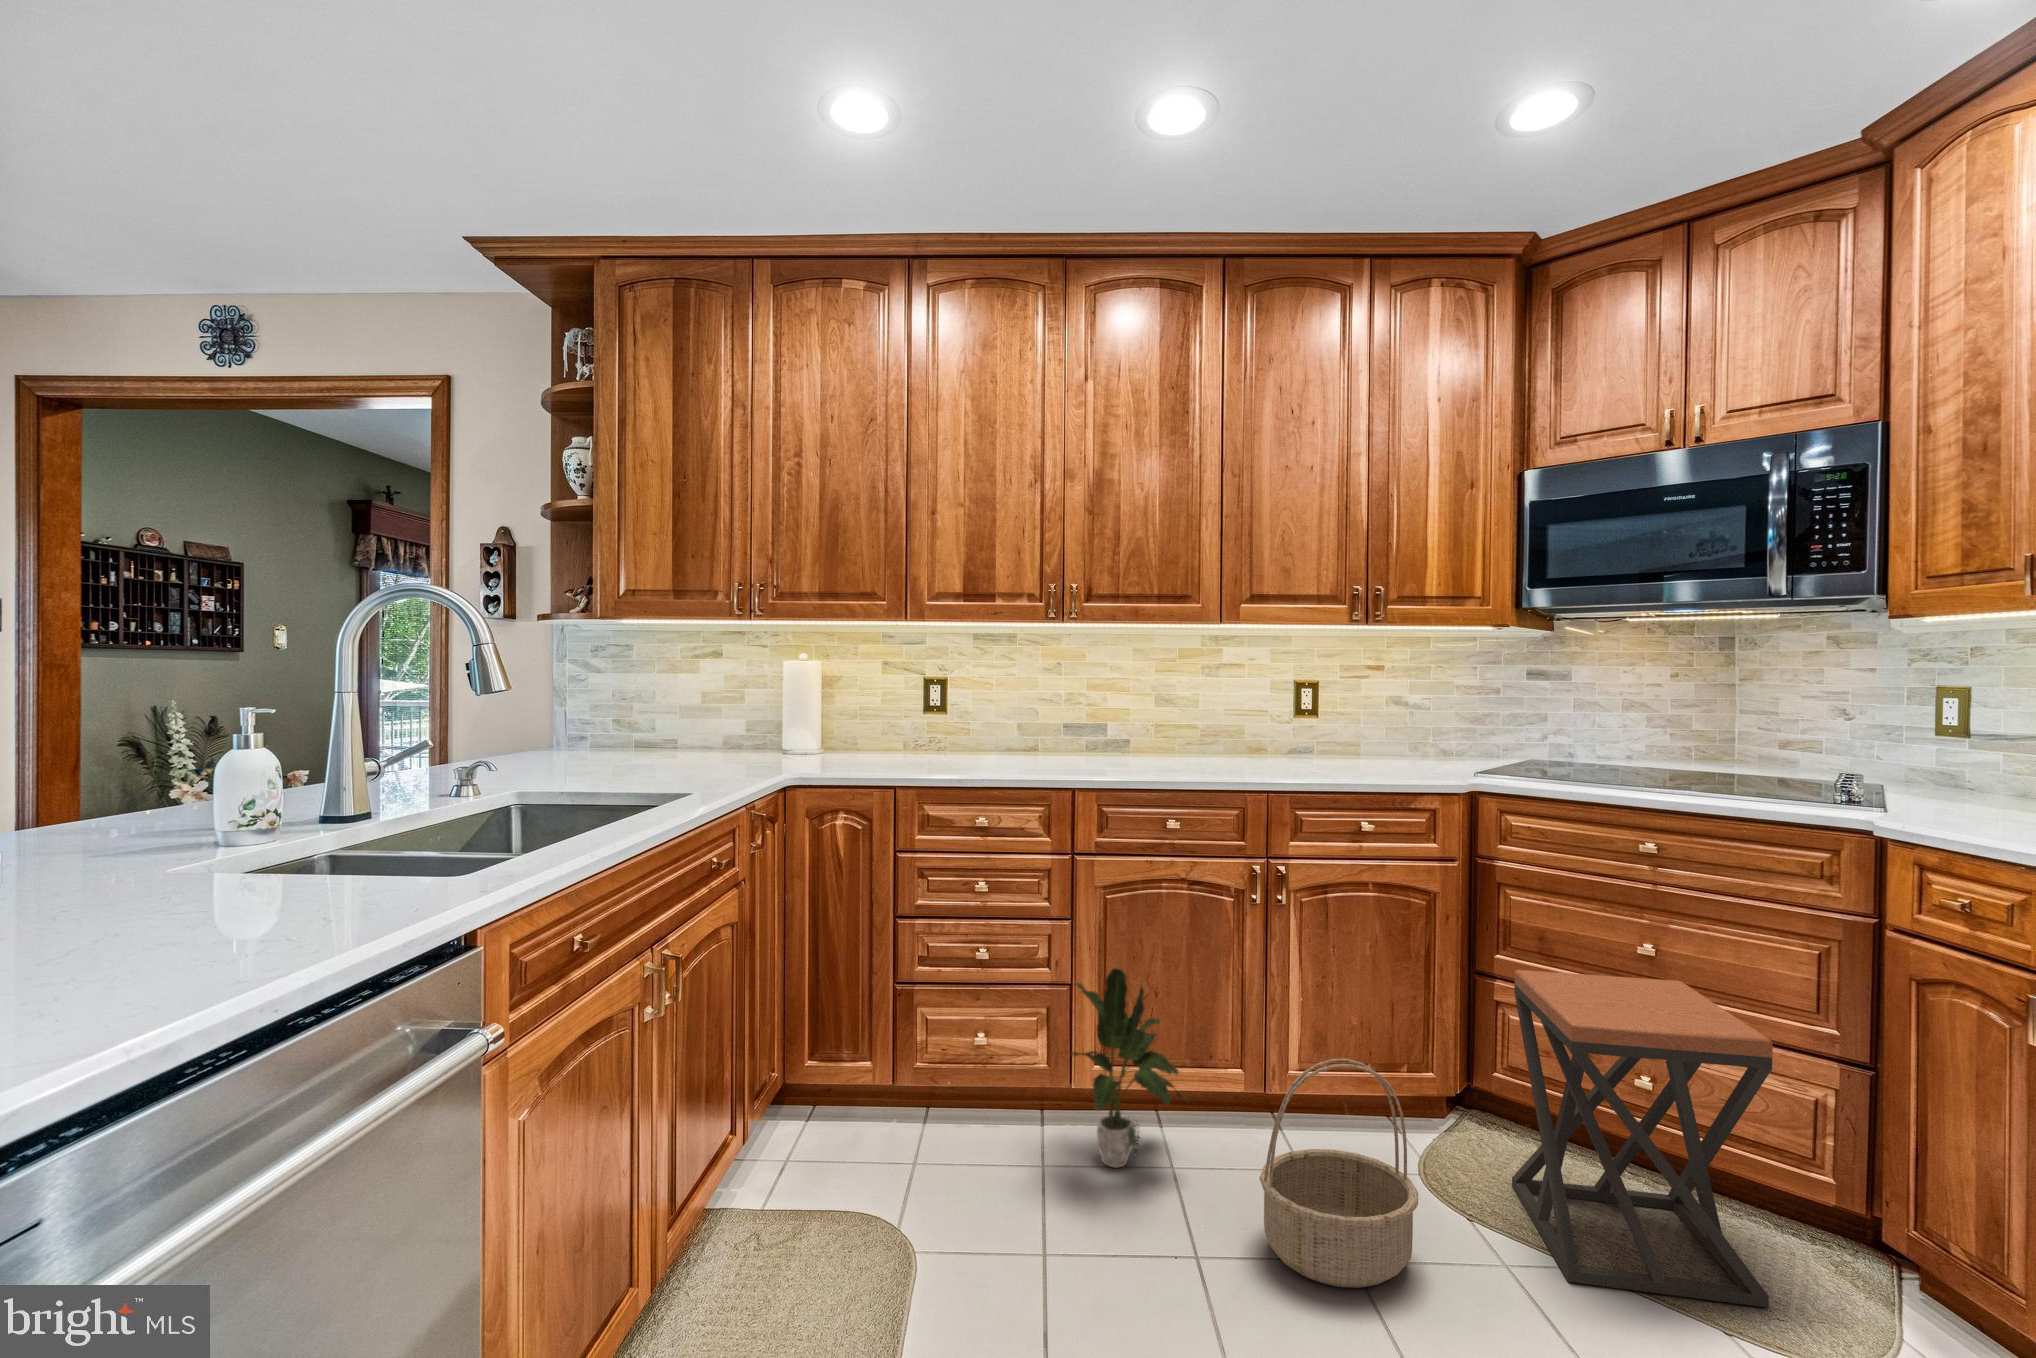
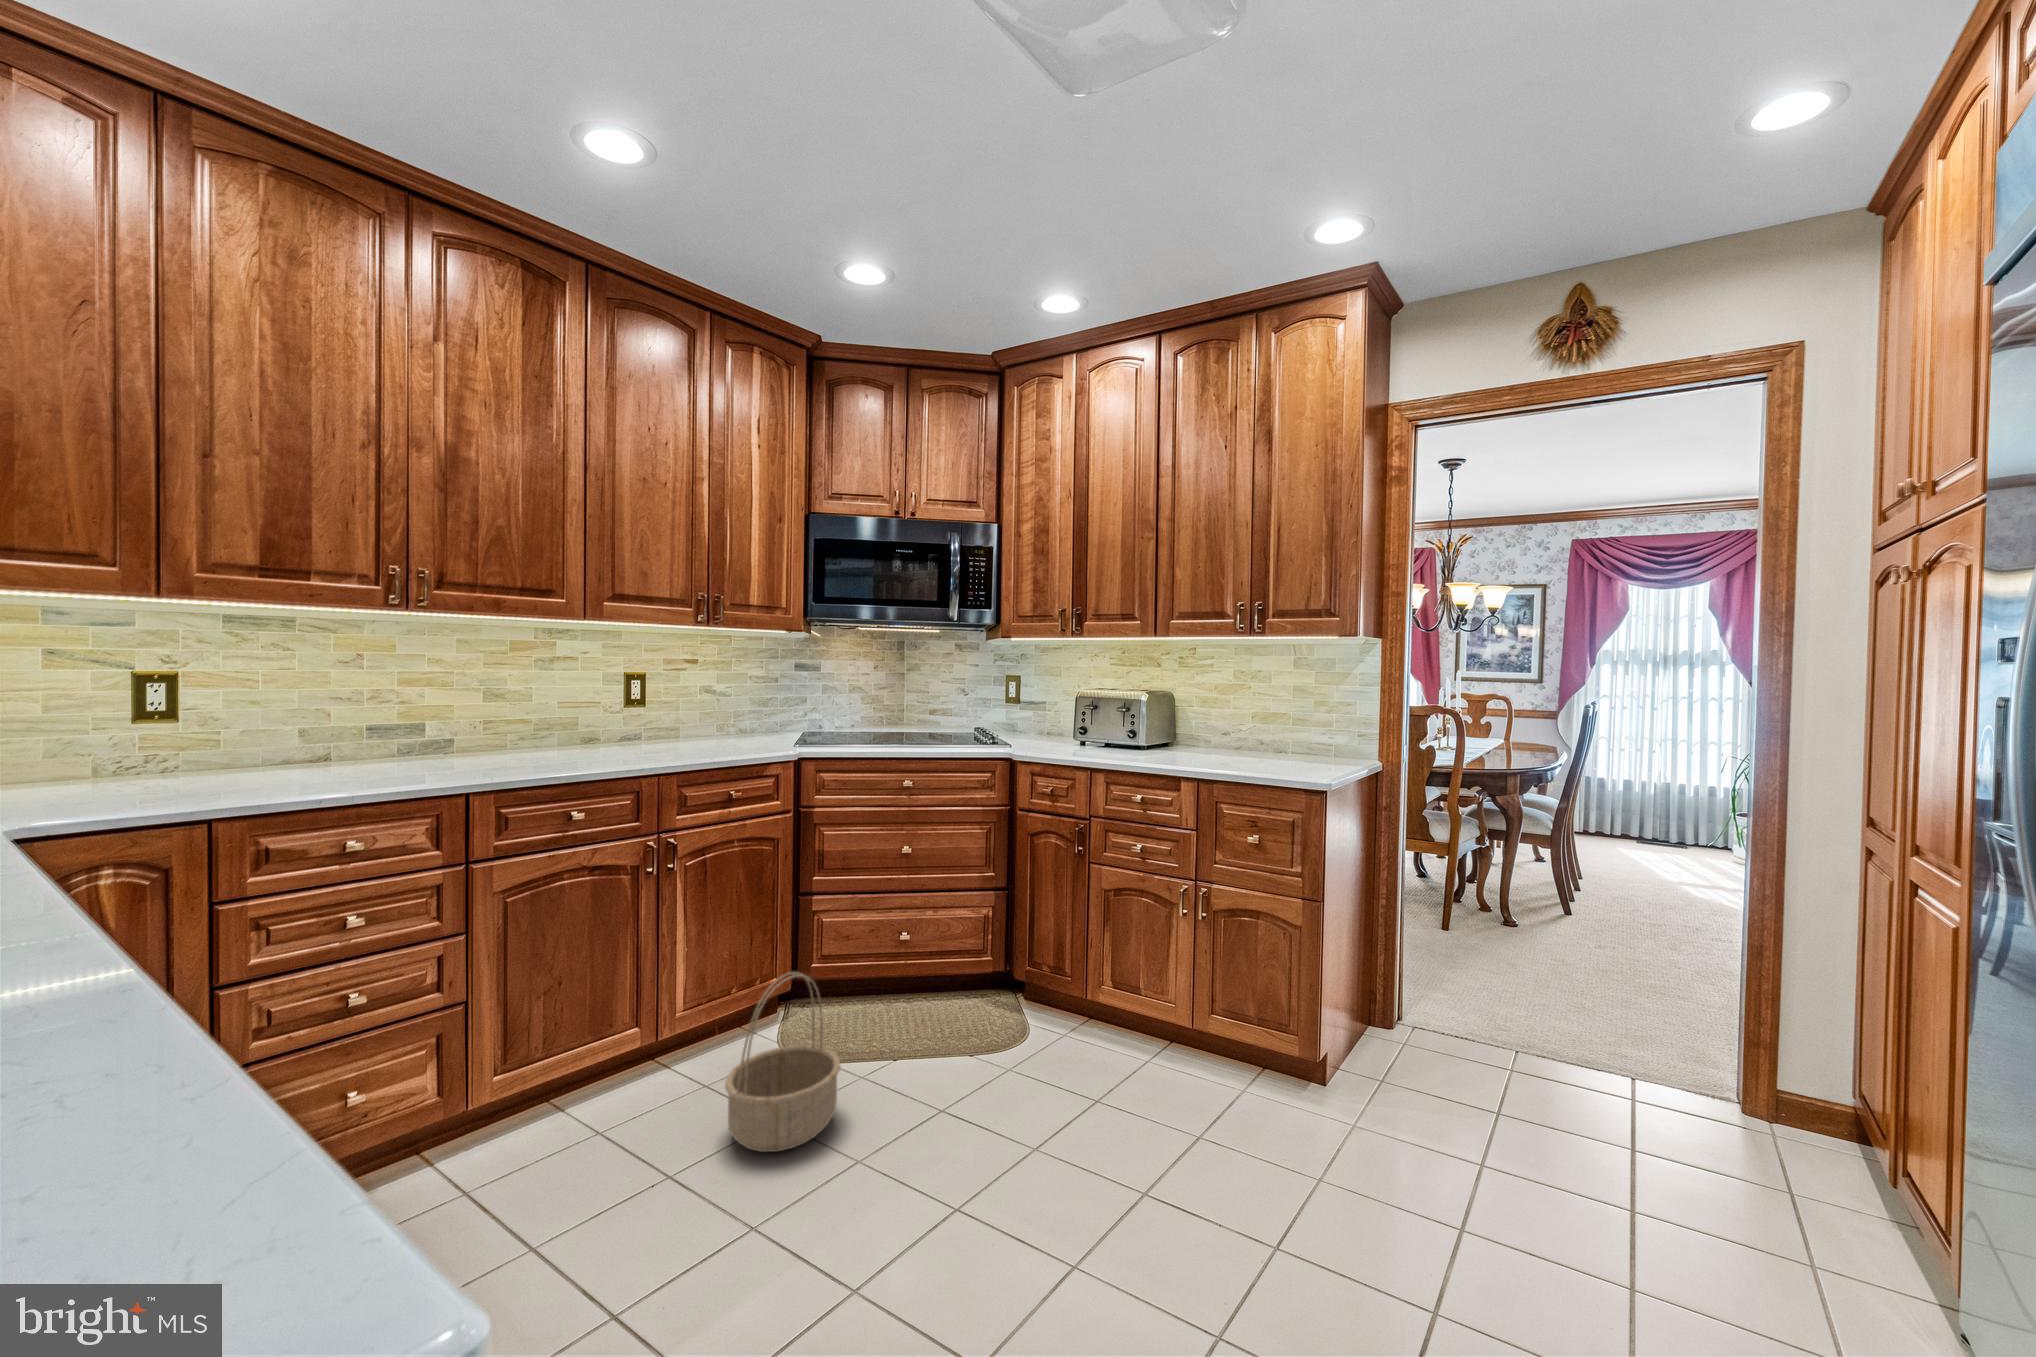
potted plant: present [1070,968,1187,1168] -> none [491,967,630,1166]
stool: present [1512,970,1773,1307] -> none [845,863,997,1071]

